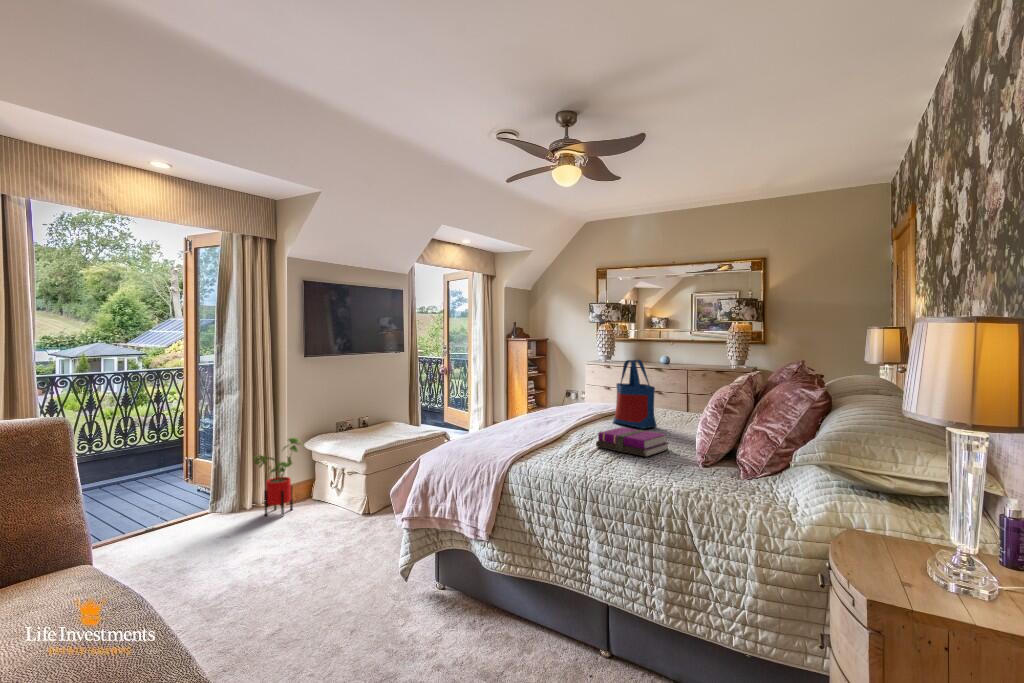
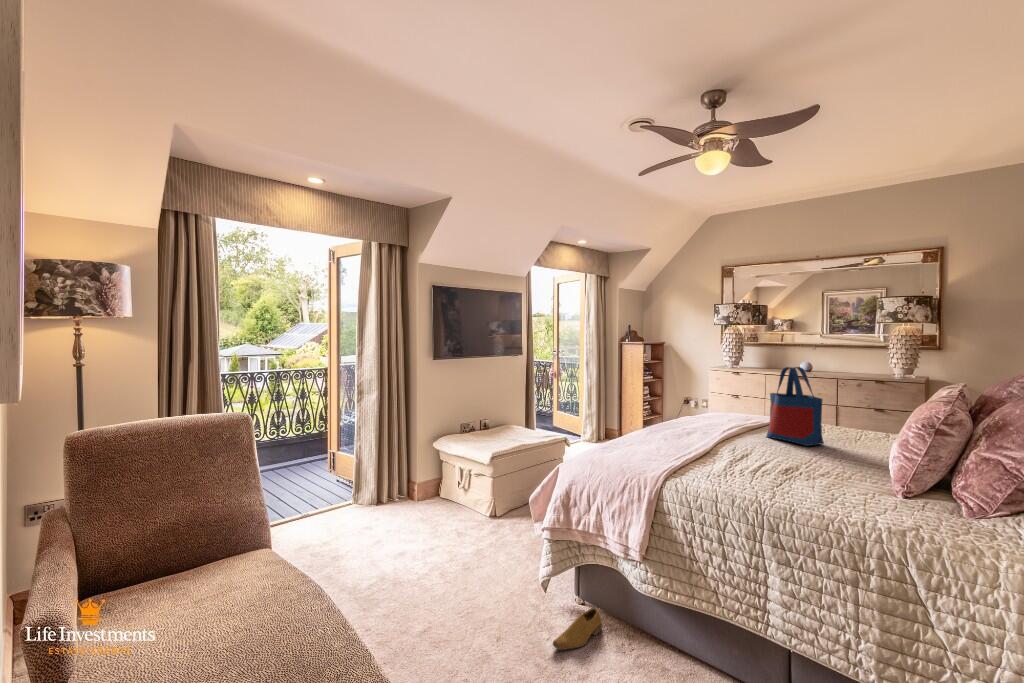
notebook: present [596,427,669,457] -> none [760,444,854,481]
house plant: present [254,438,302,516] -> none [389,437,433,513]
shoe: none [407,589,457,632] -> present [553,608,602,650]

